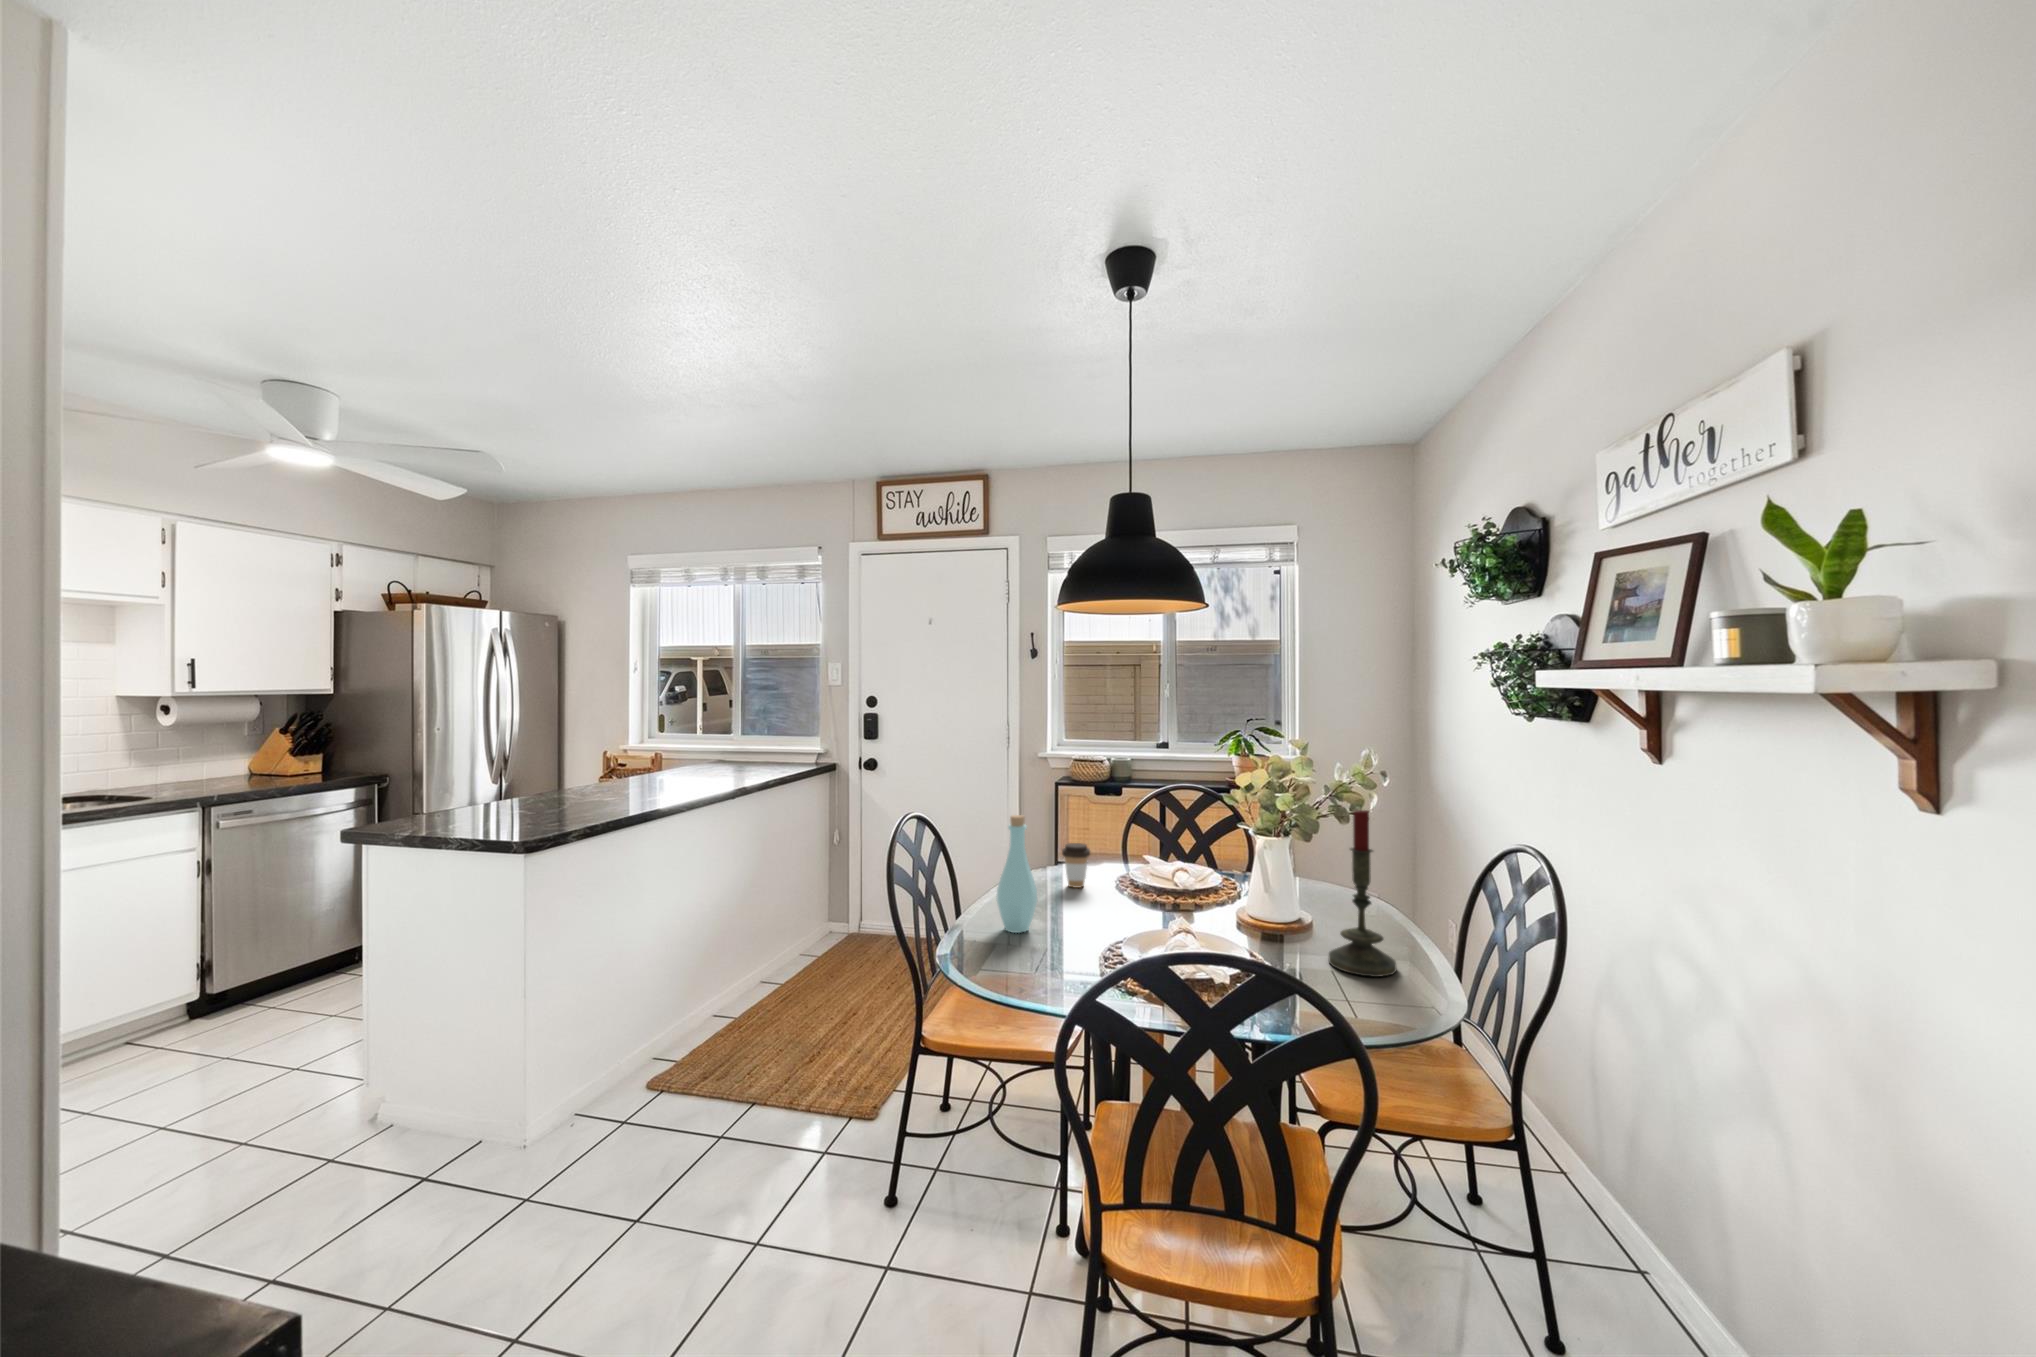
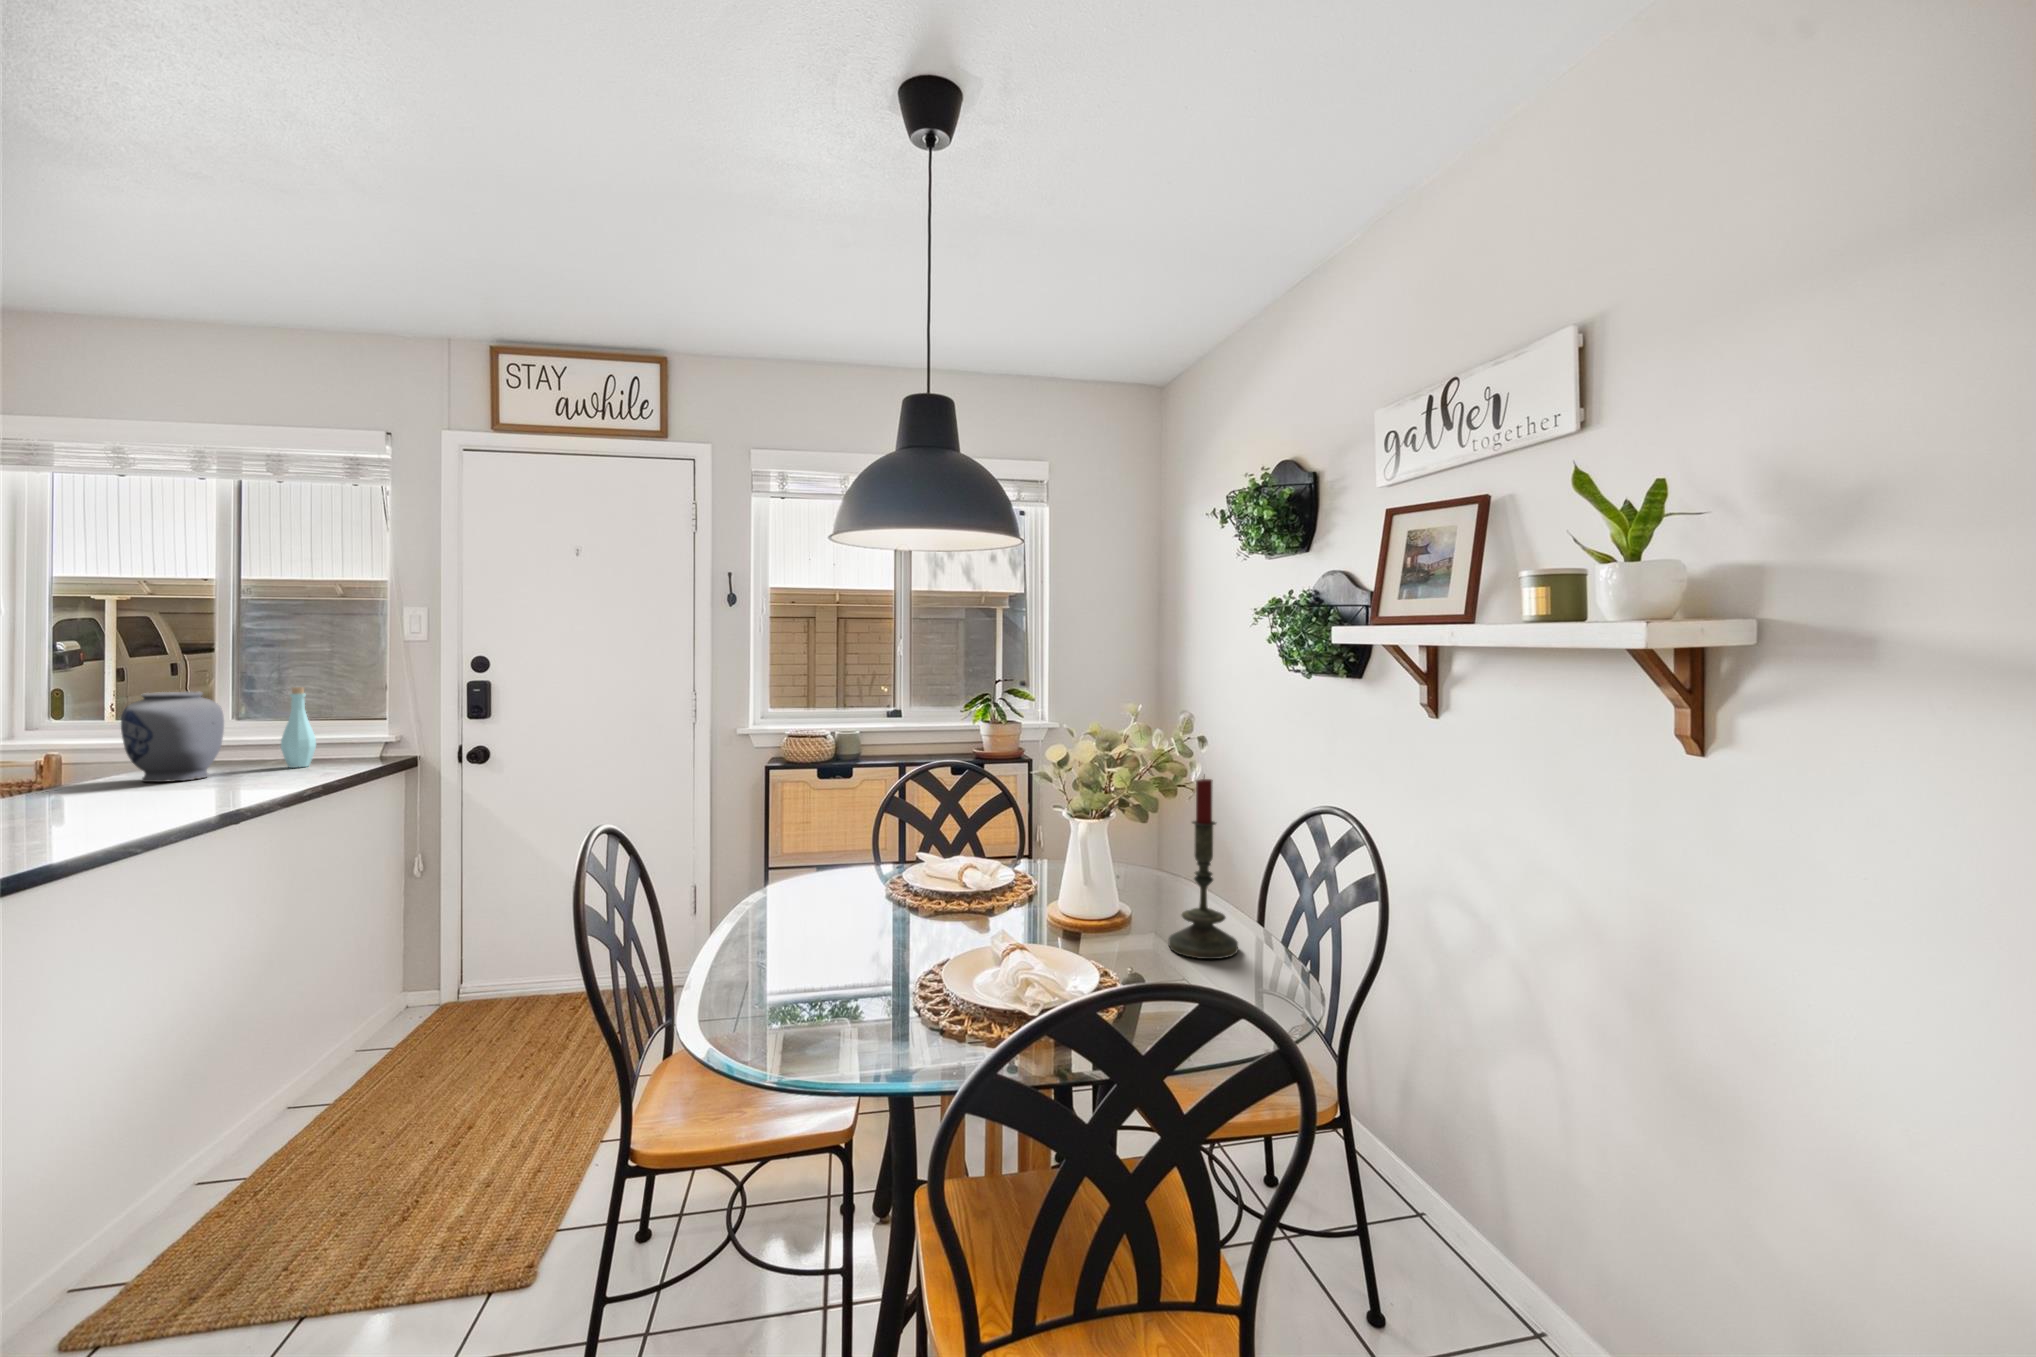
vase: none [679,716,730,772] -> present [121,692,224,782]
bottle: present [996,815,1037,933] -> present [281,687,316,768]
coffee cup: present [1062,843,1090,888] -> none [828,842,865,899]

